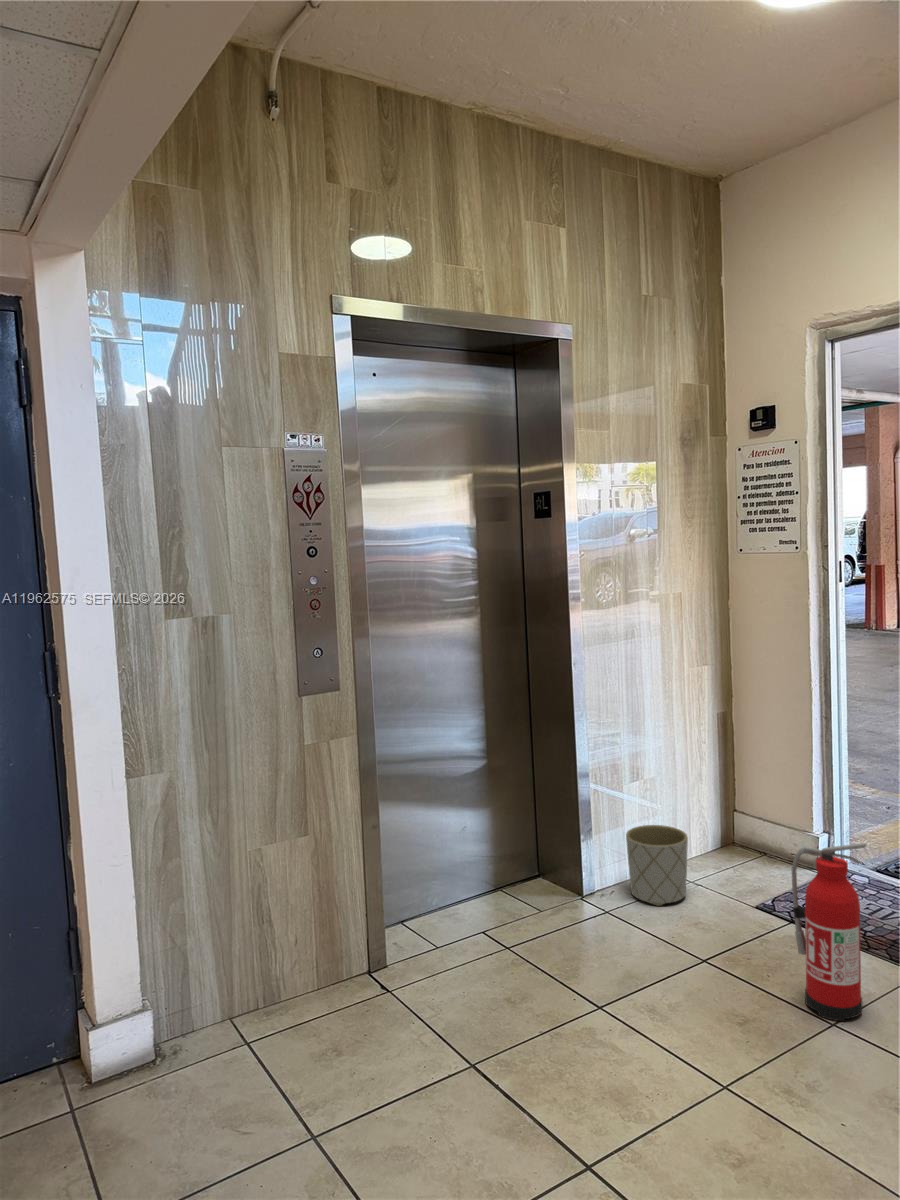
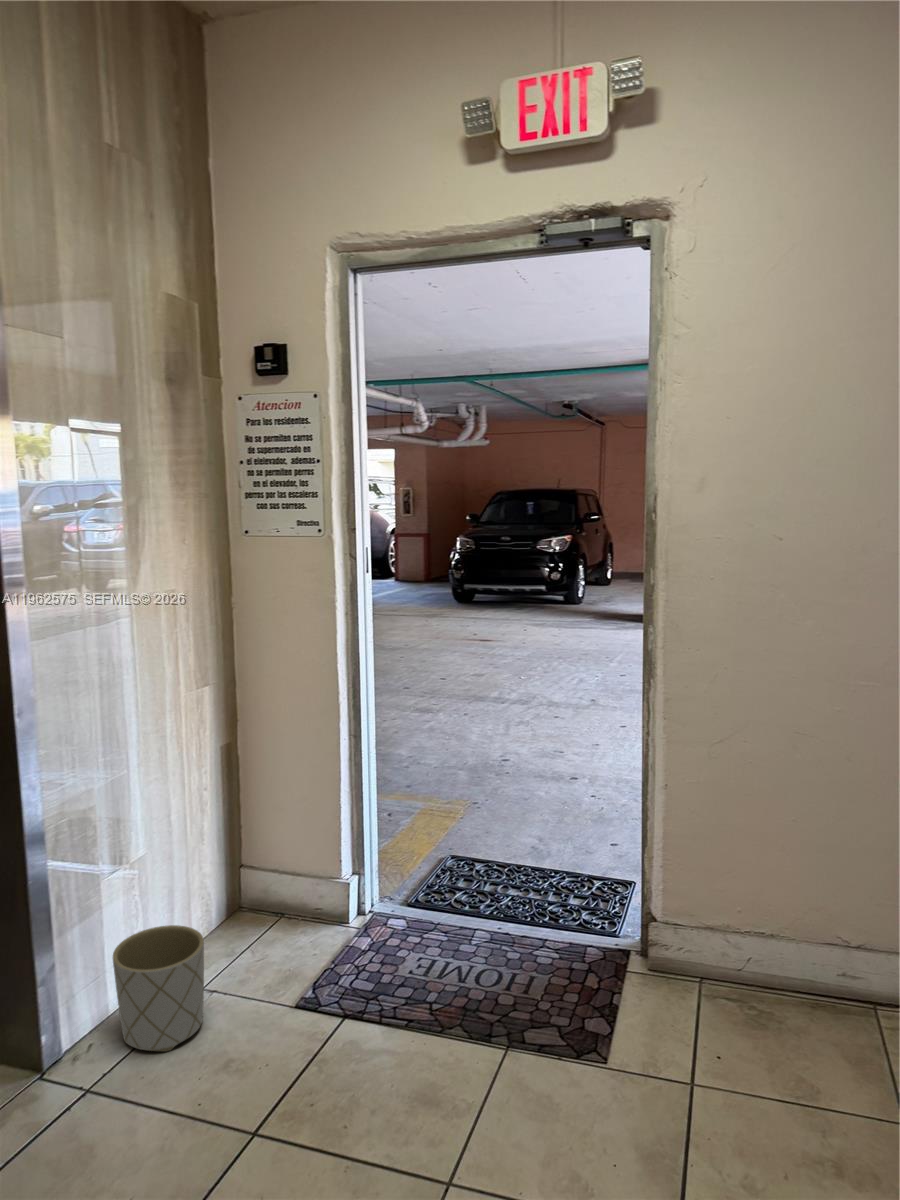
fire extinguisher: present [792,843,866,1021] -> none [381,931,475,1174]

